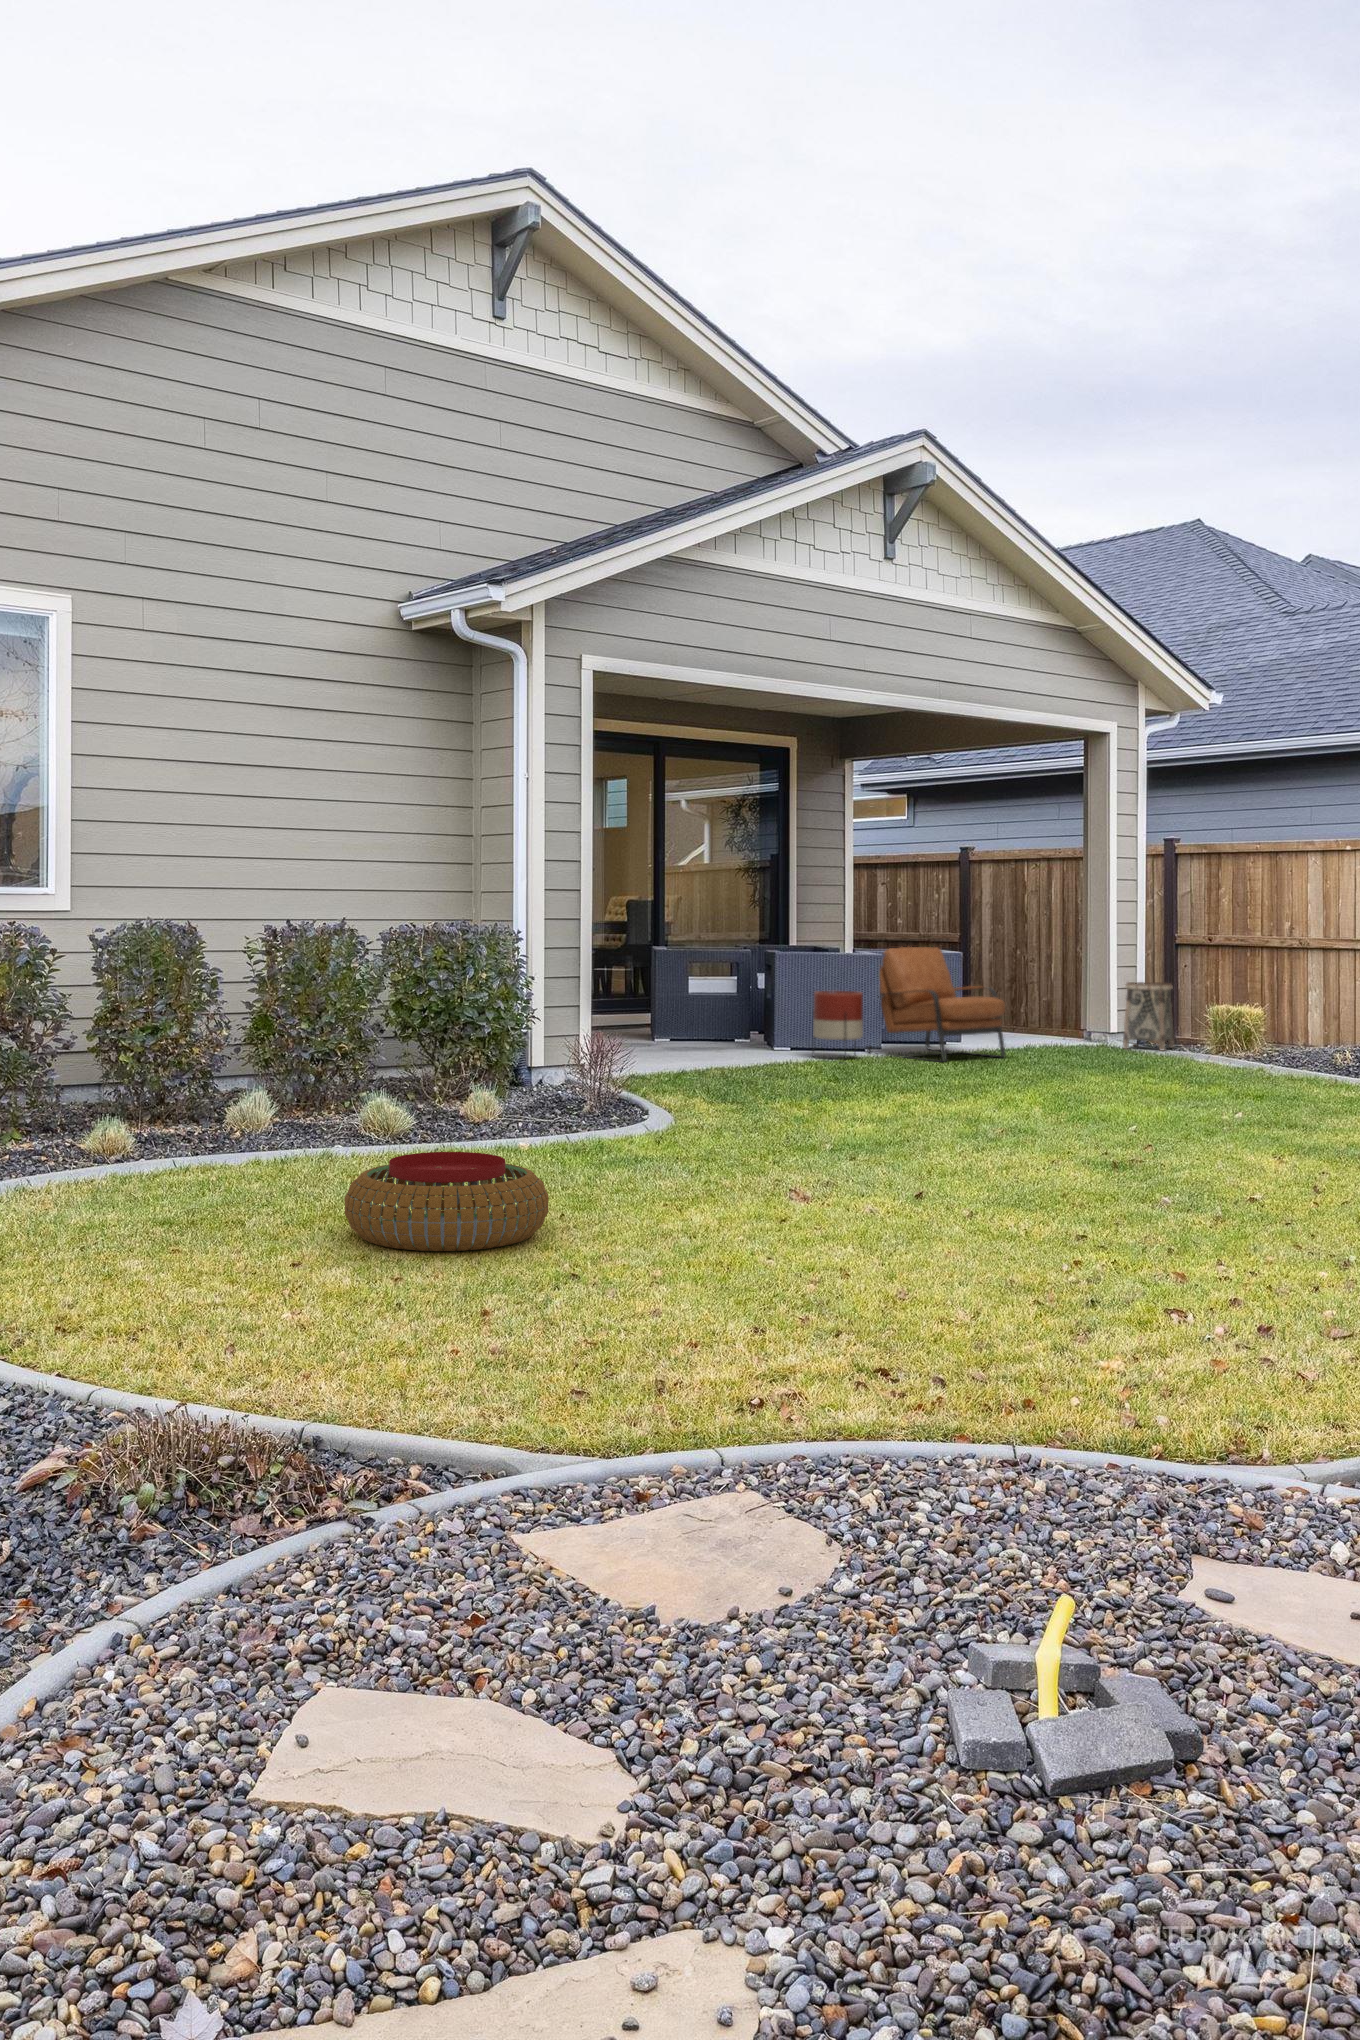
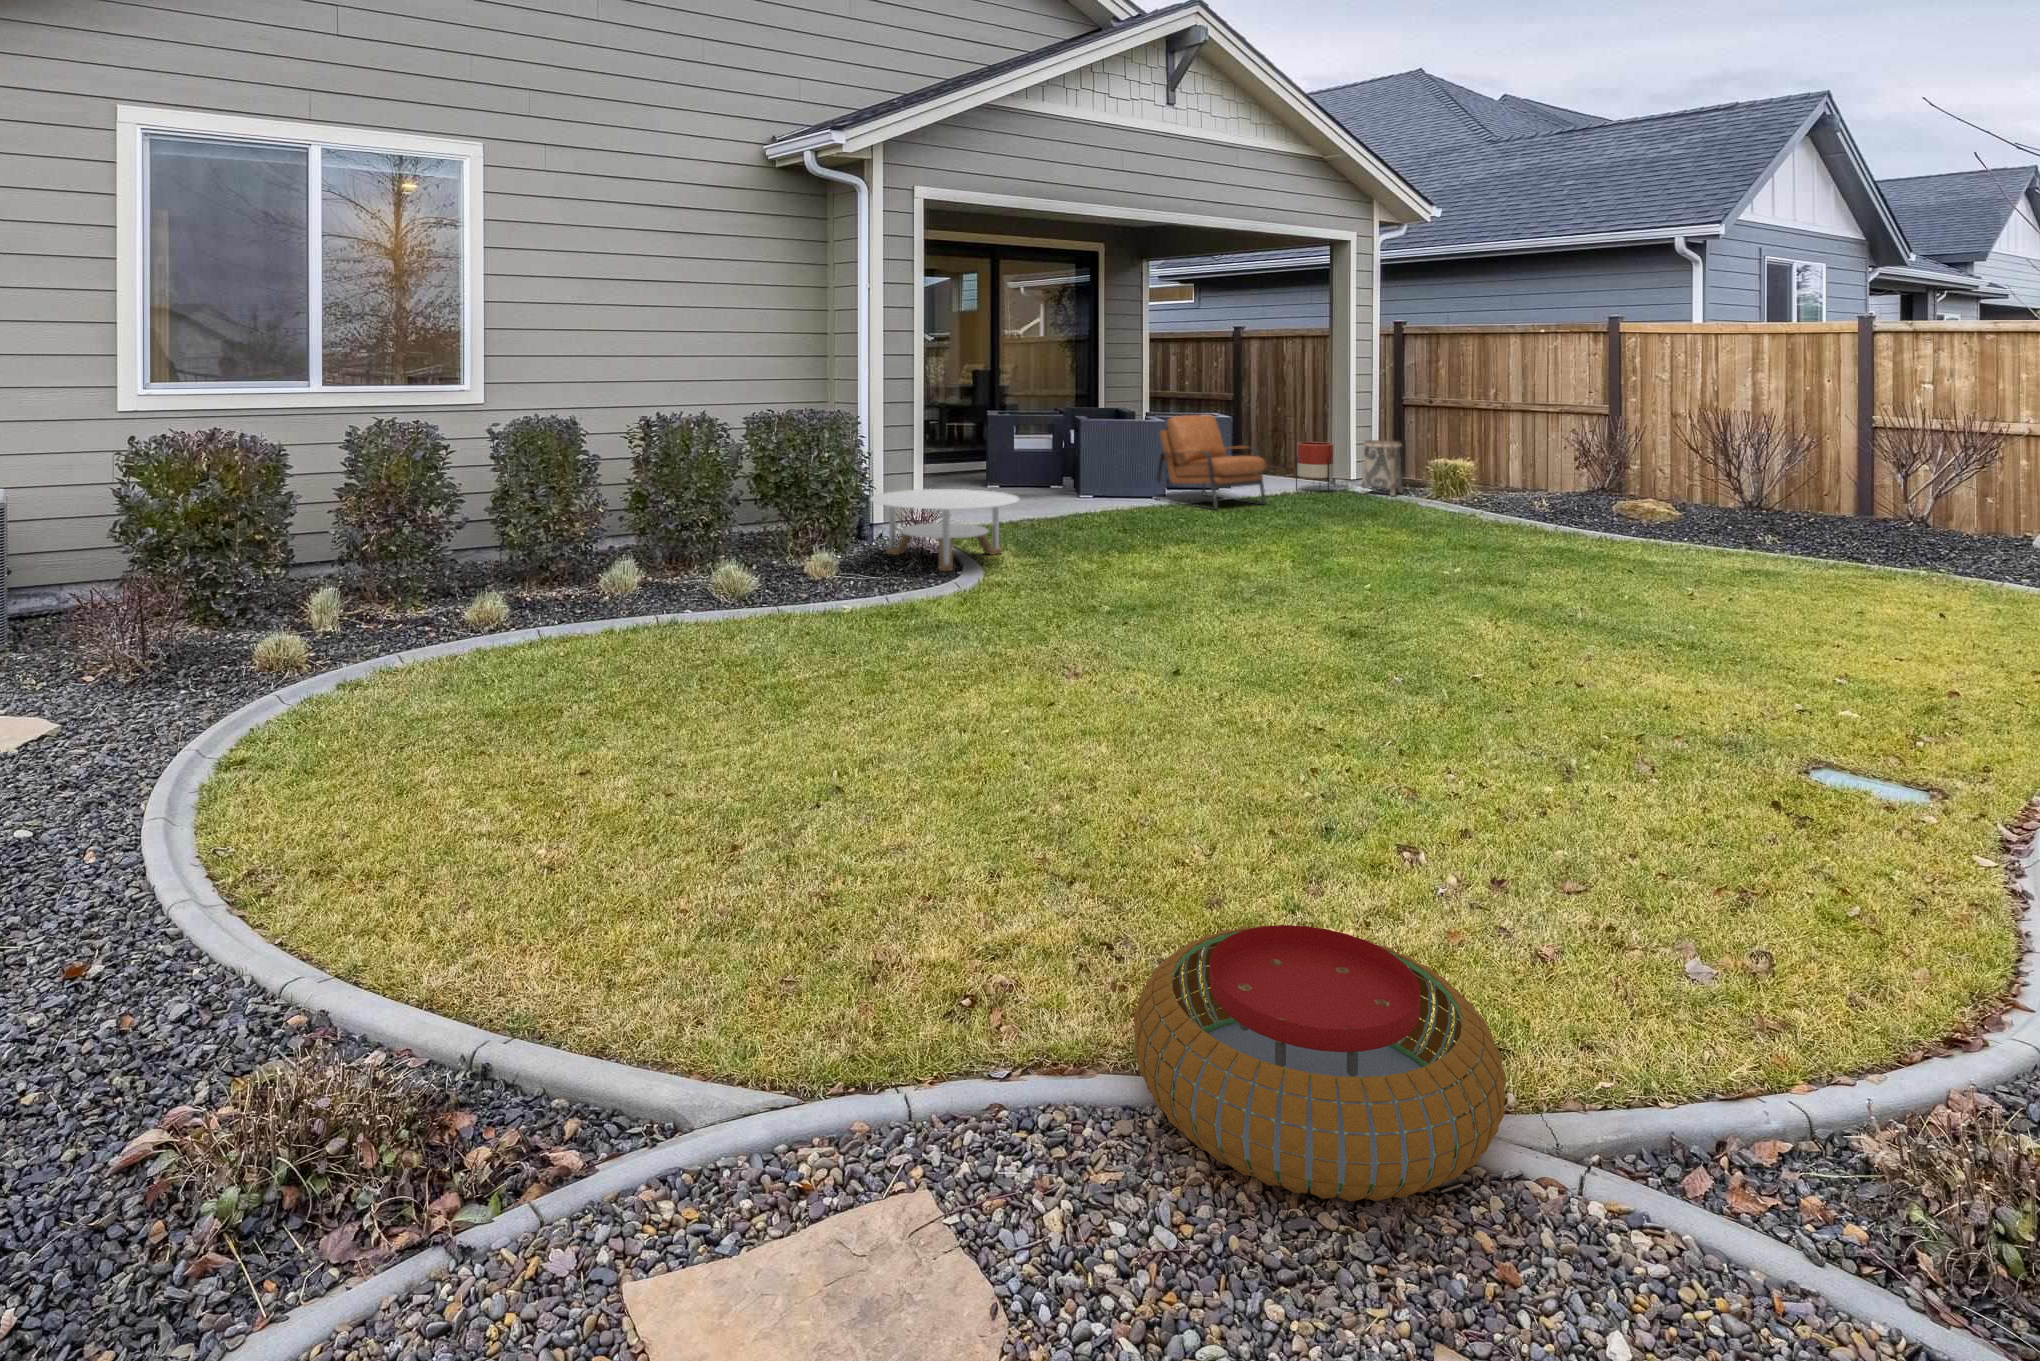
planter: present [813,991,863,1041] -> present [1296,442,1333,493]
round table: none [533,1023,715,1114] -> present [870,489,1019,571]
pouf: present [345,1152,549,1251] -> present [1134,925,1506,1202]

